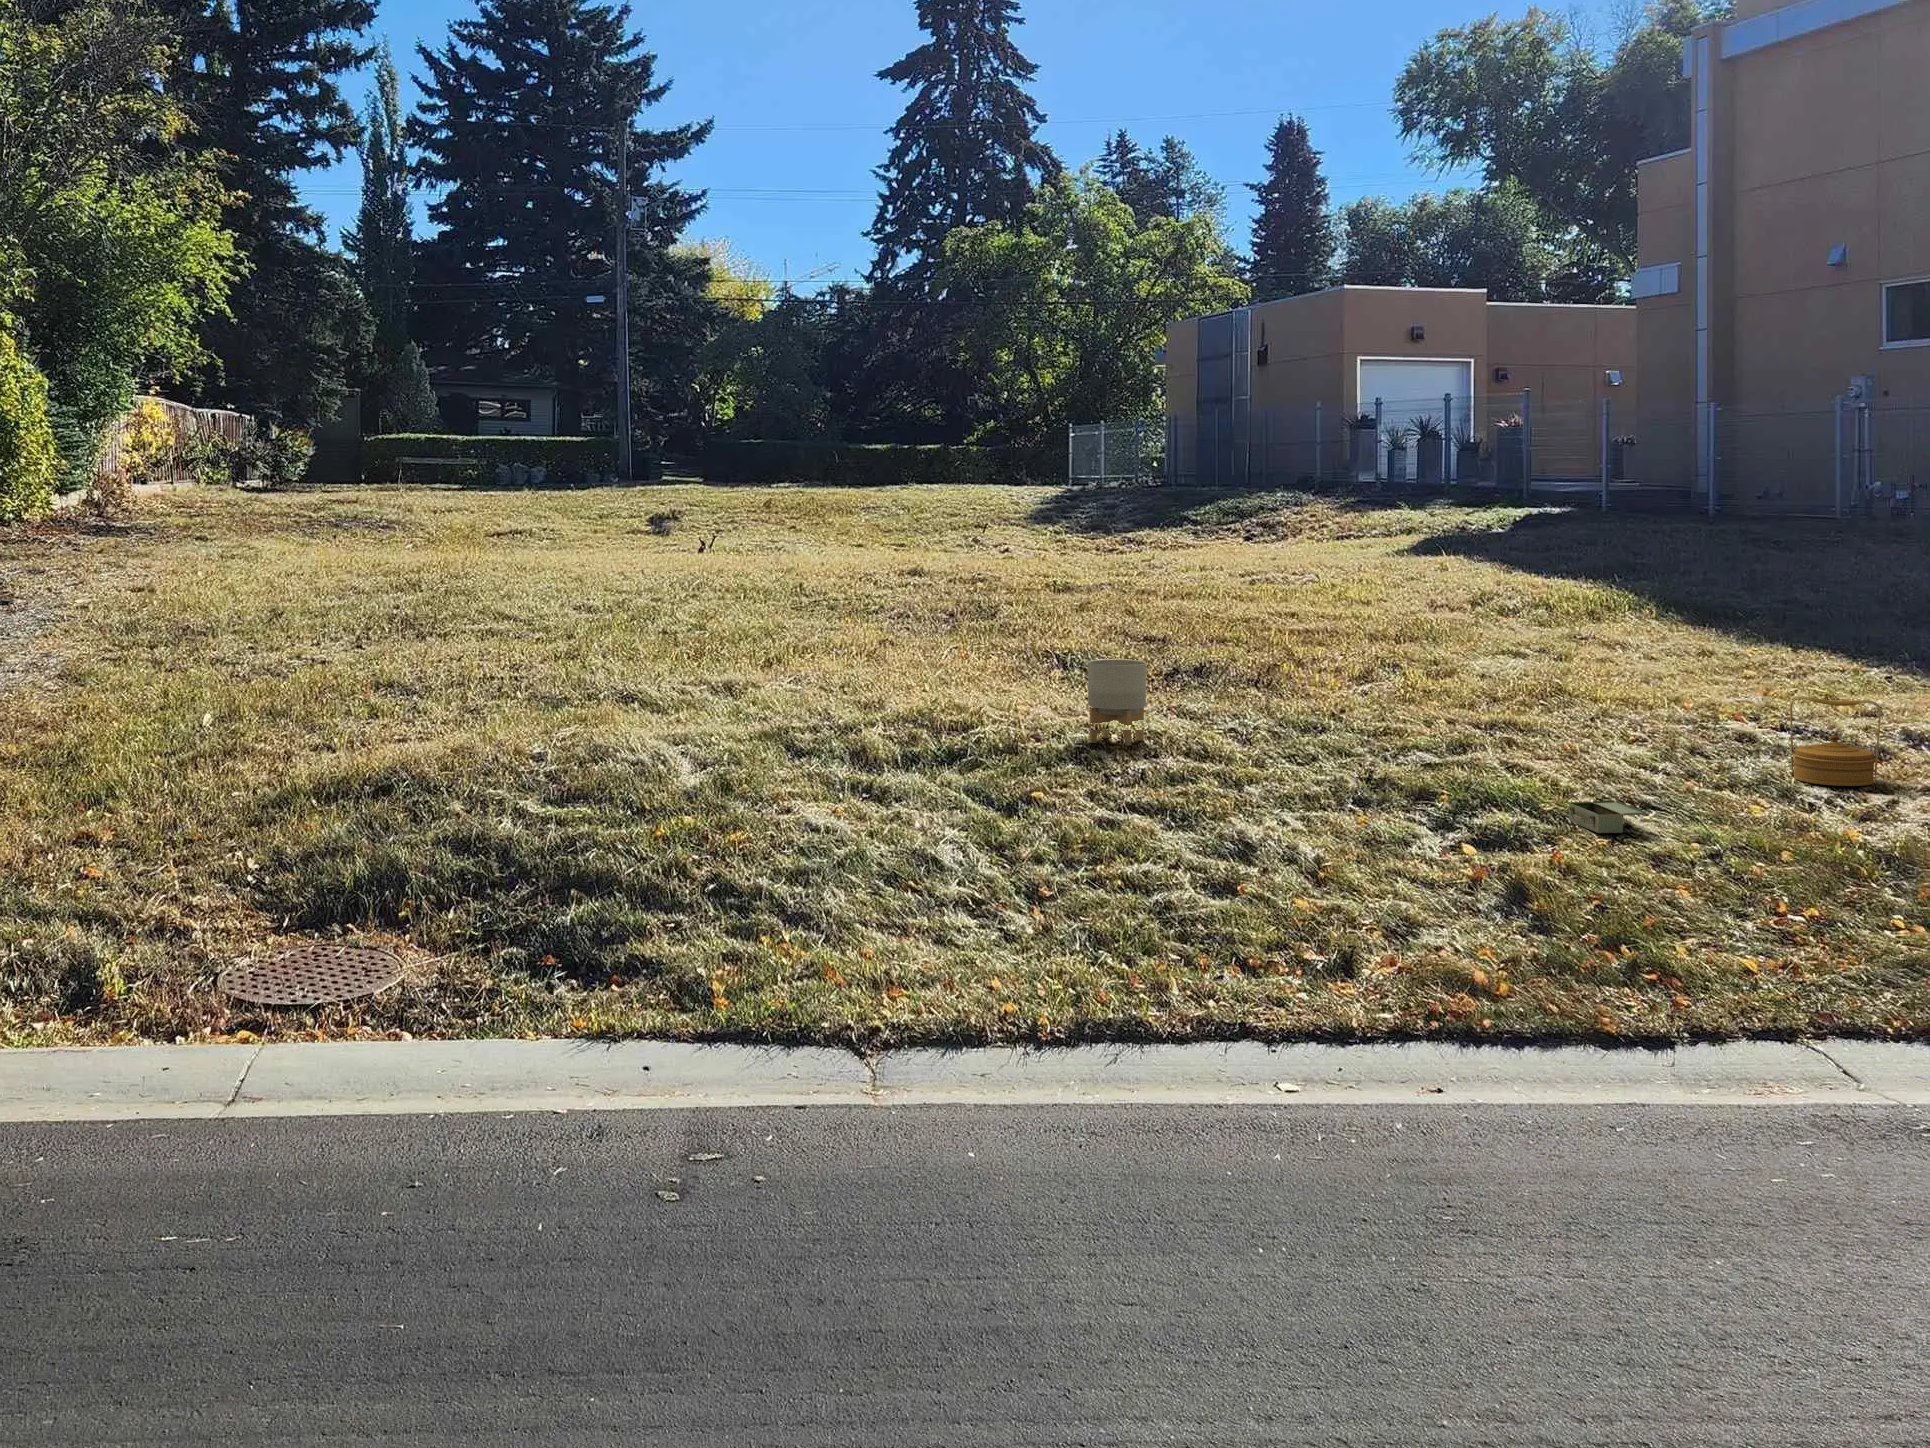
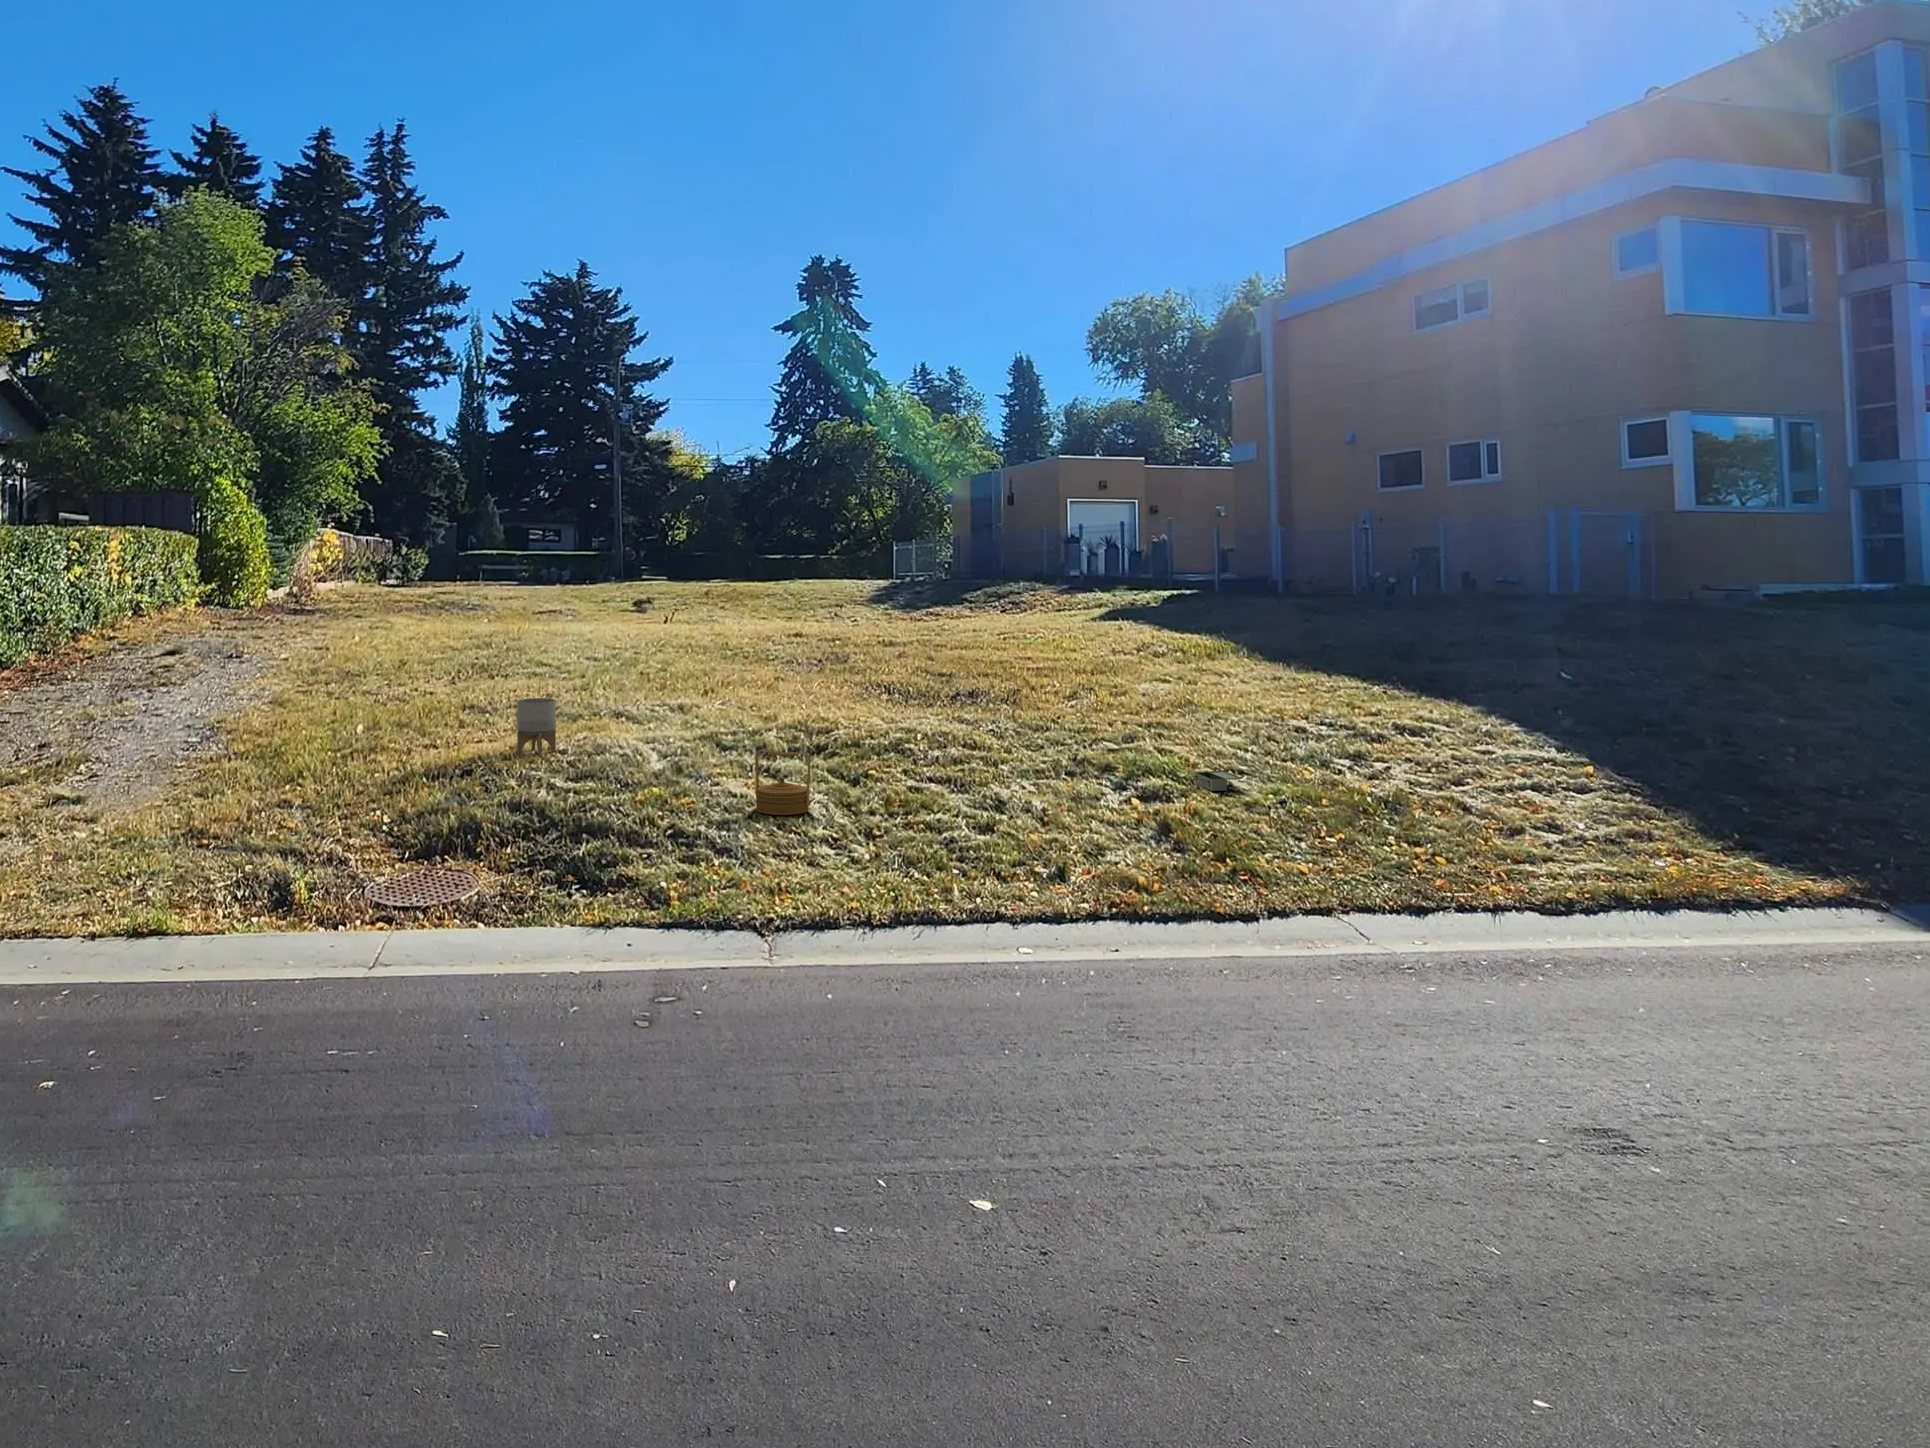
planter: present [1088,659,1146,746] -> present [517,698,556,756]
basket: present [1790,697,1881,786] -> present [755,749,811,815]

